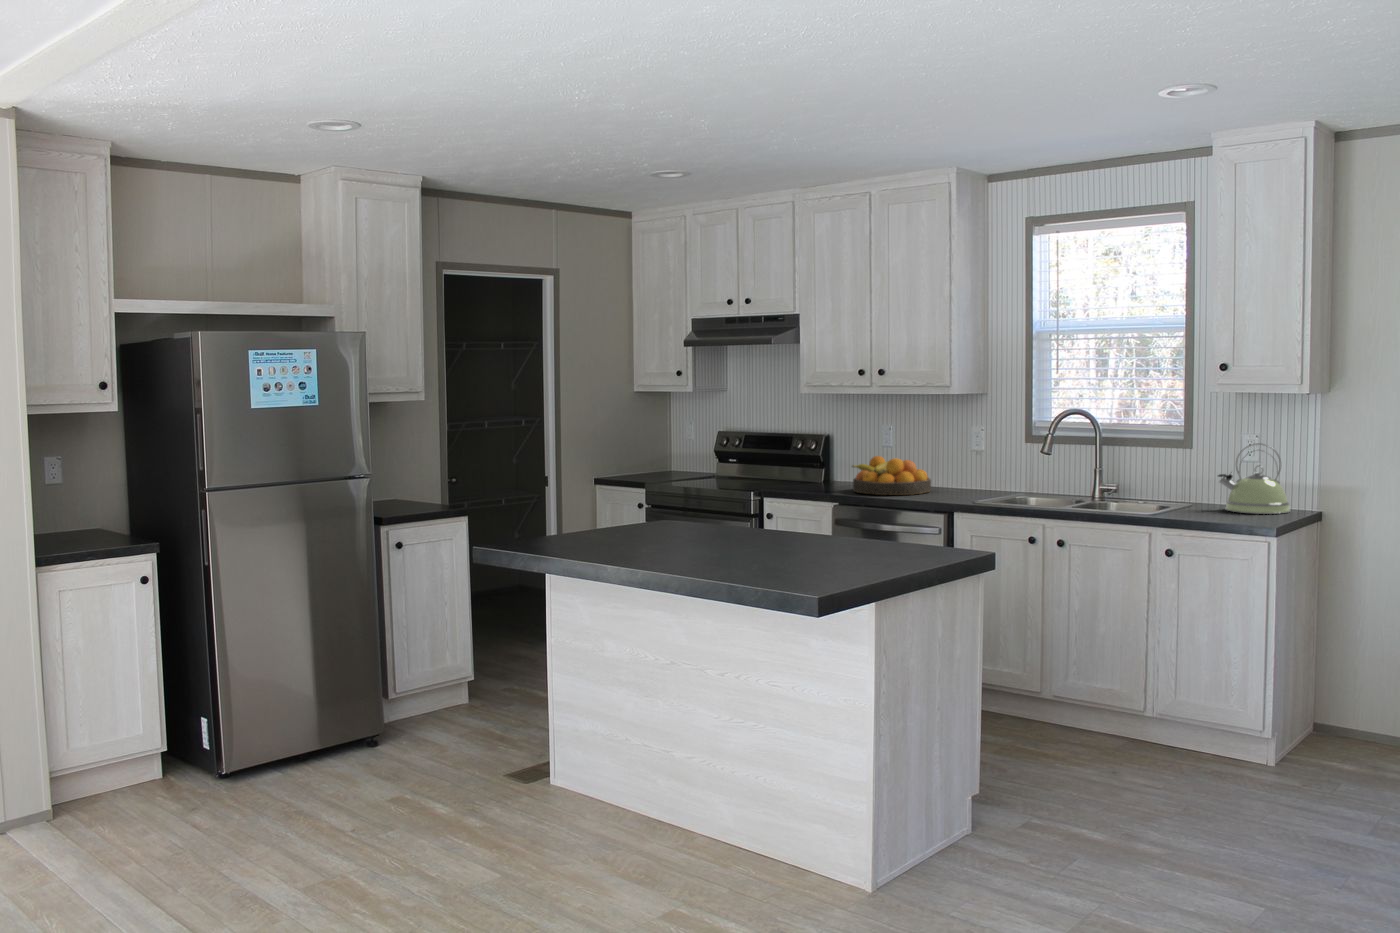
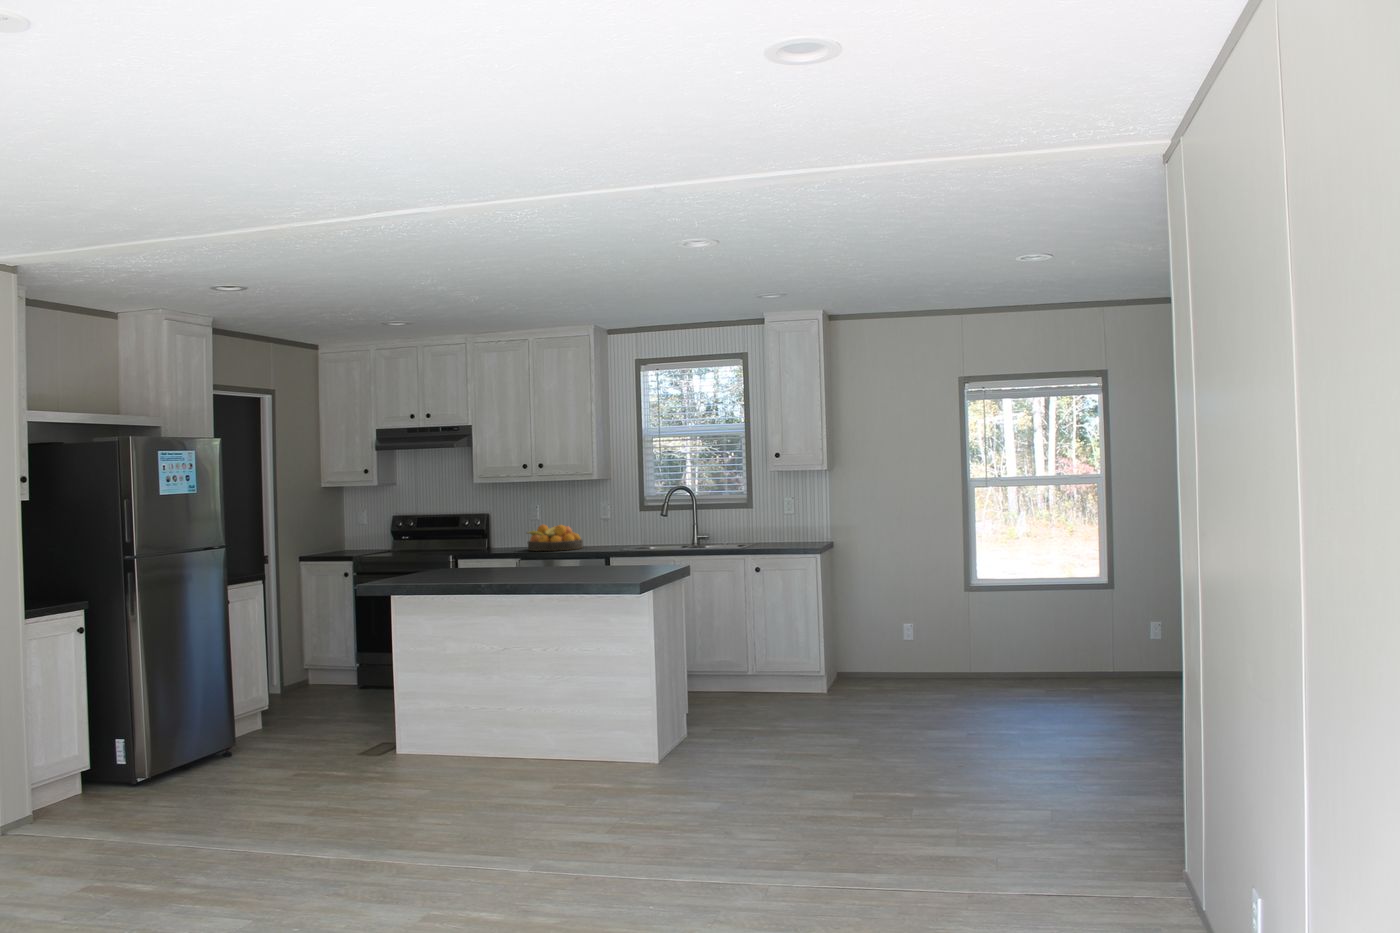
kettle: present [1218,443,1290,514] -> none [773,501,814,543]

